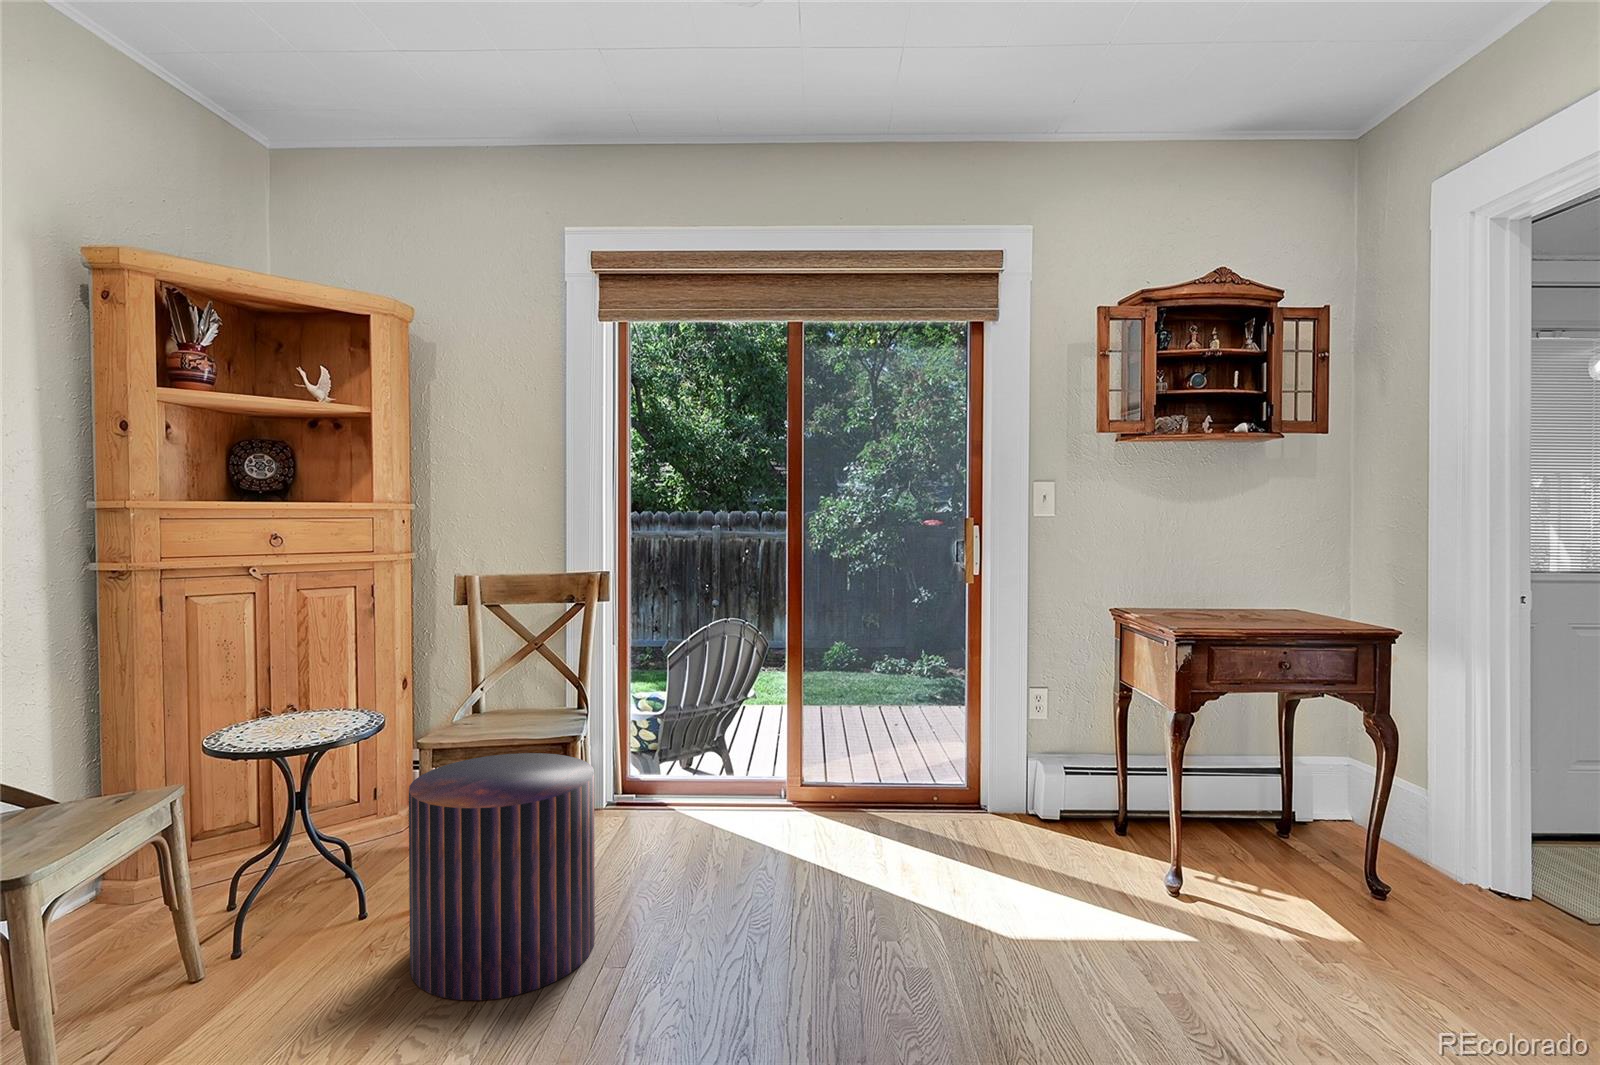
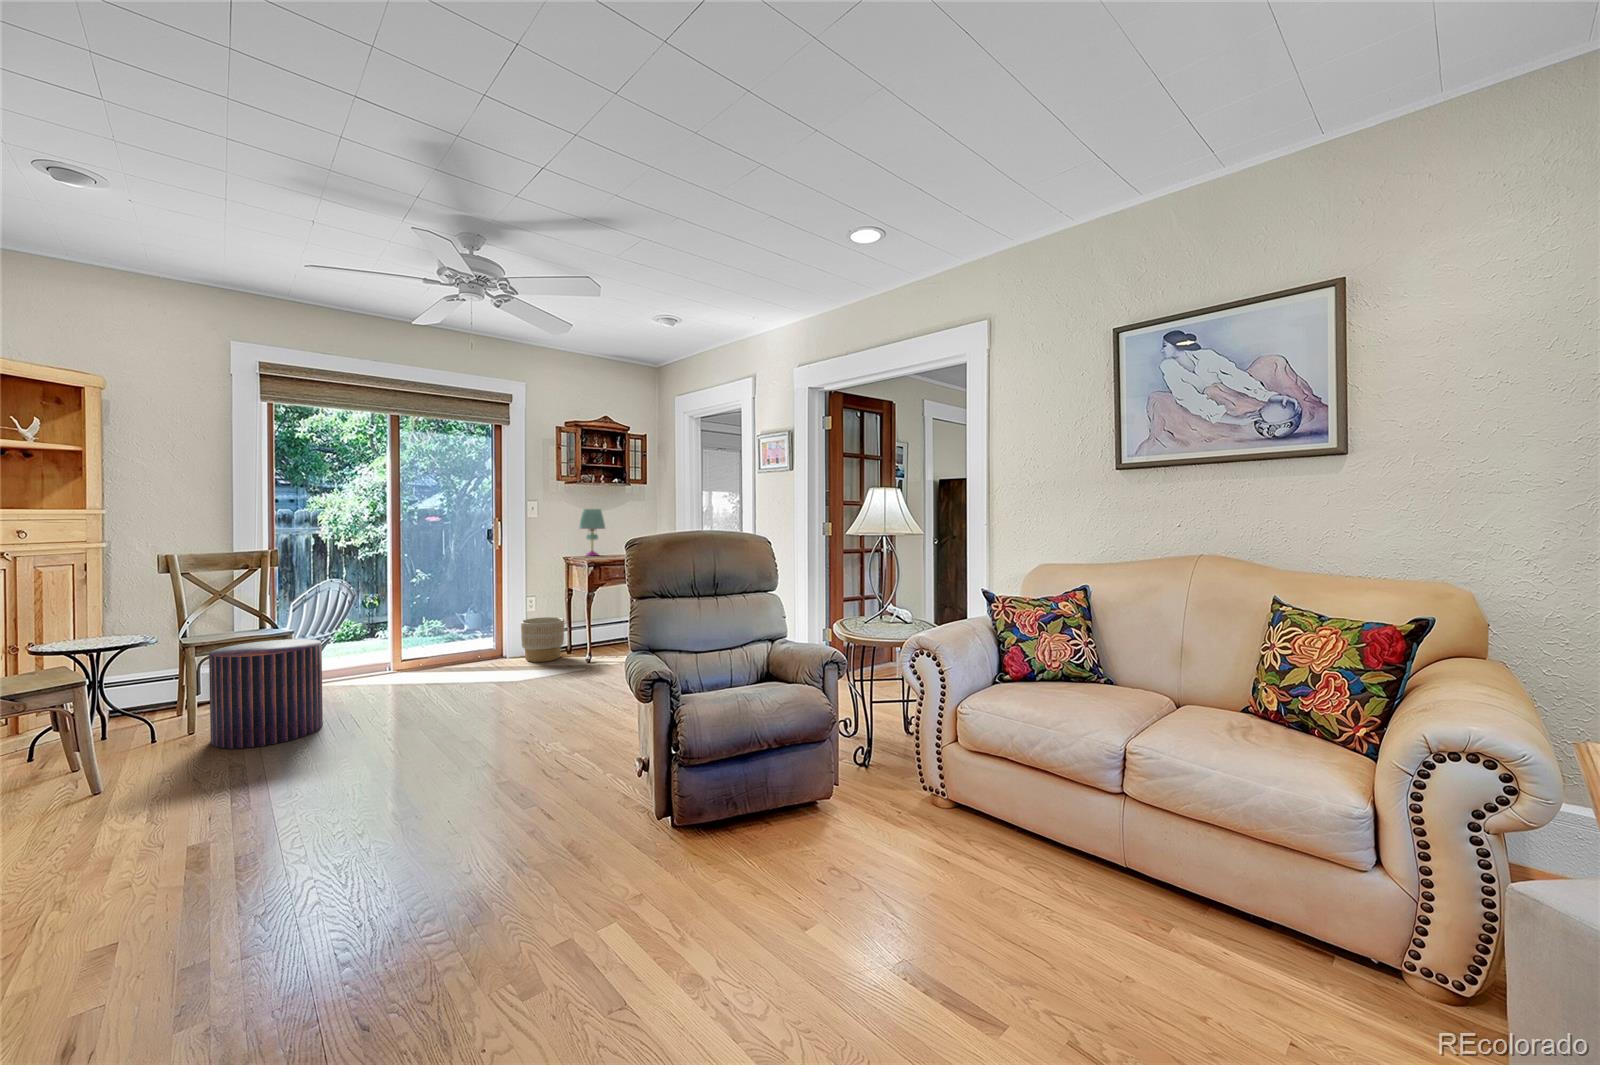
table lamp: none [1150,496,1214,606] -> present [579,509,605,556]
planter: none [1017,736,1112,846] -> present [521,617,564,662]

